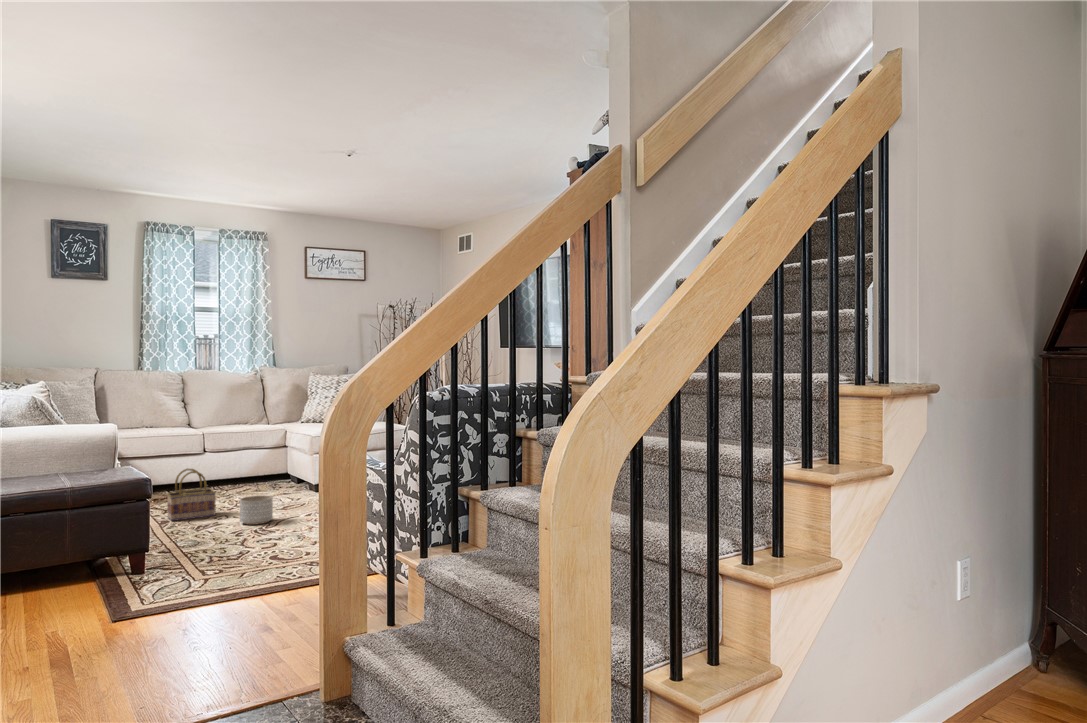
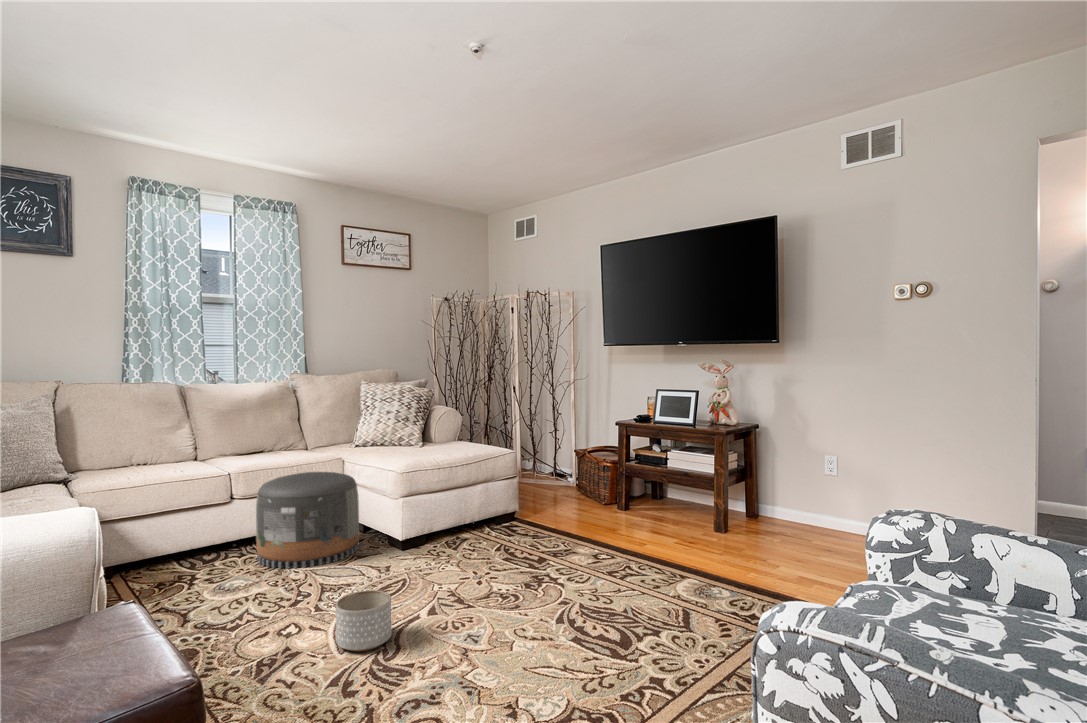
pouf: none [218,436,289,497] -> present [256,472,359,569]
basket: present [167,469,216,521] -> none [192,546,280,648]

